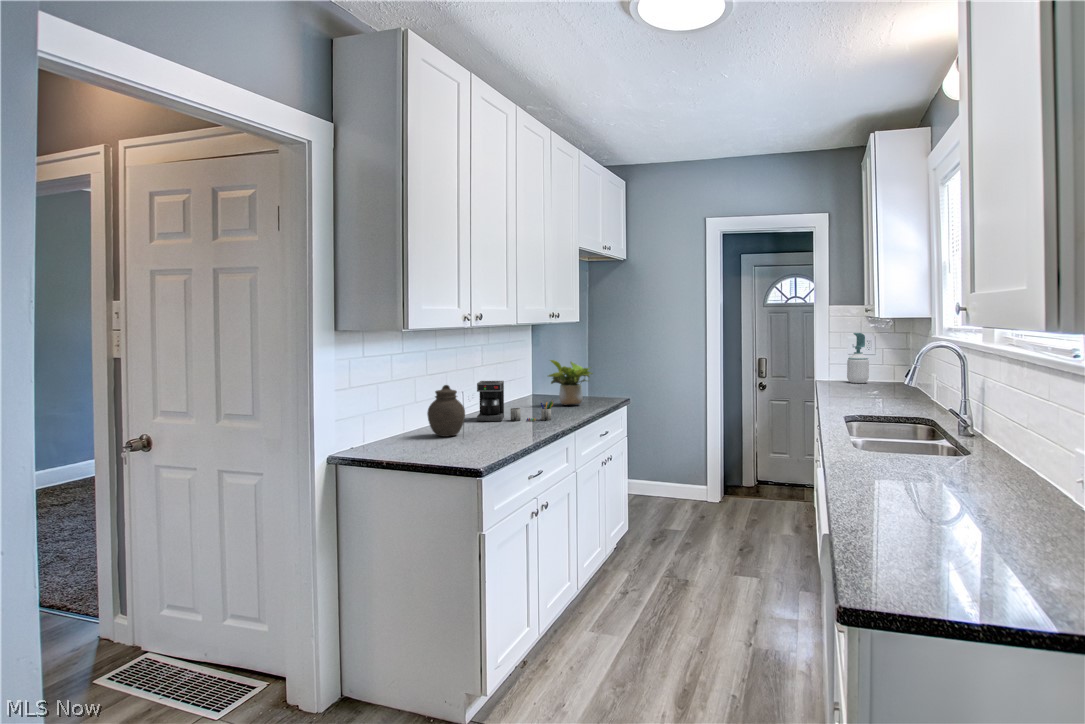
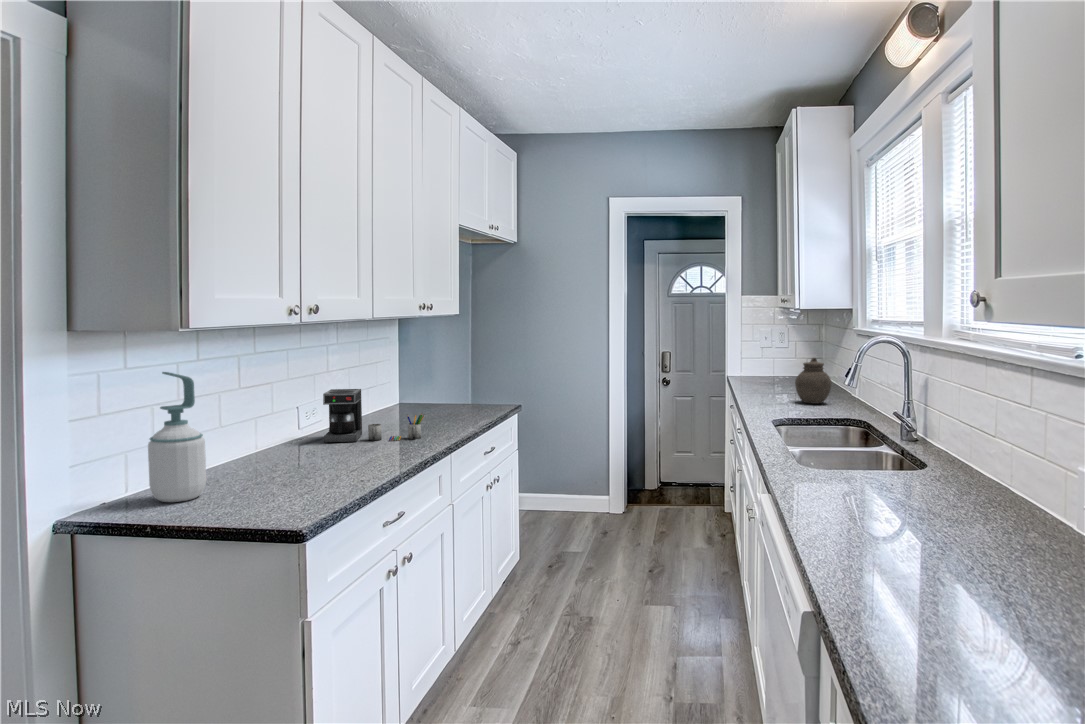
soap bottle: present [847,333,869,383] -> present [148,372,206,502]
potted plant: present [548,360,593,405] -> none [421,360,478,415]
jar: present [427,385,465,437] -> present [795,358,831,404]

